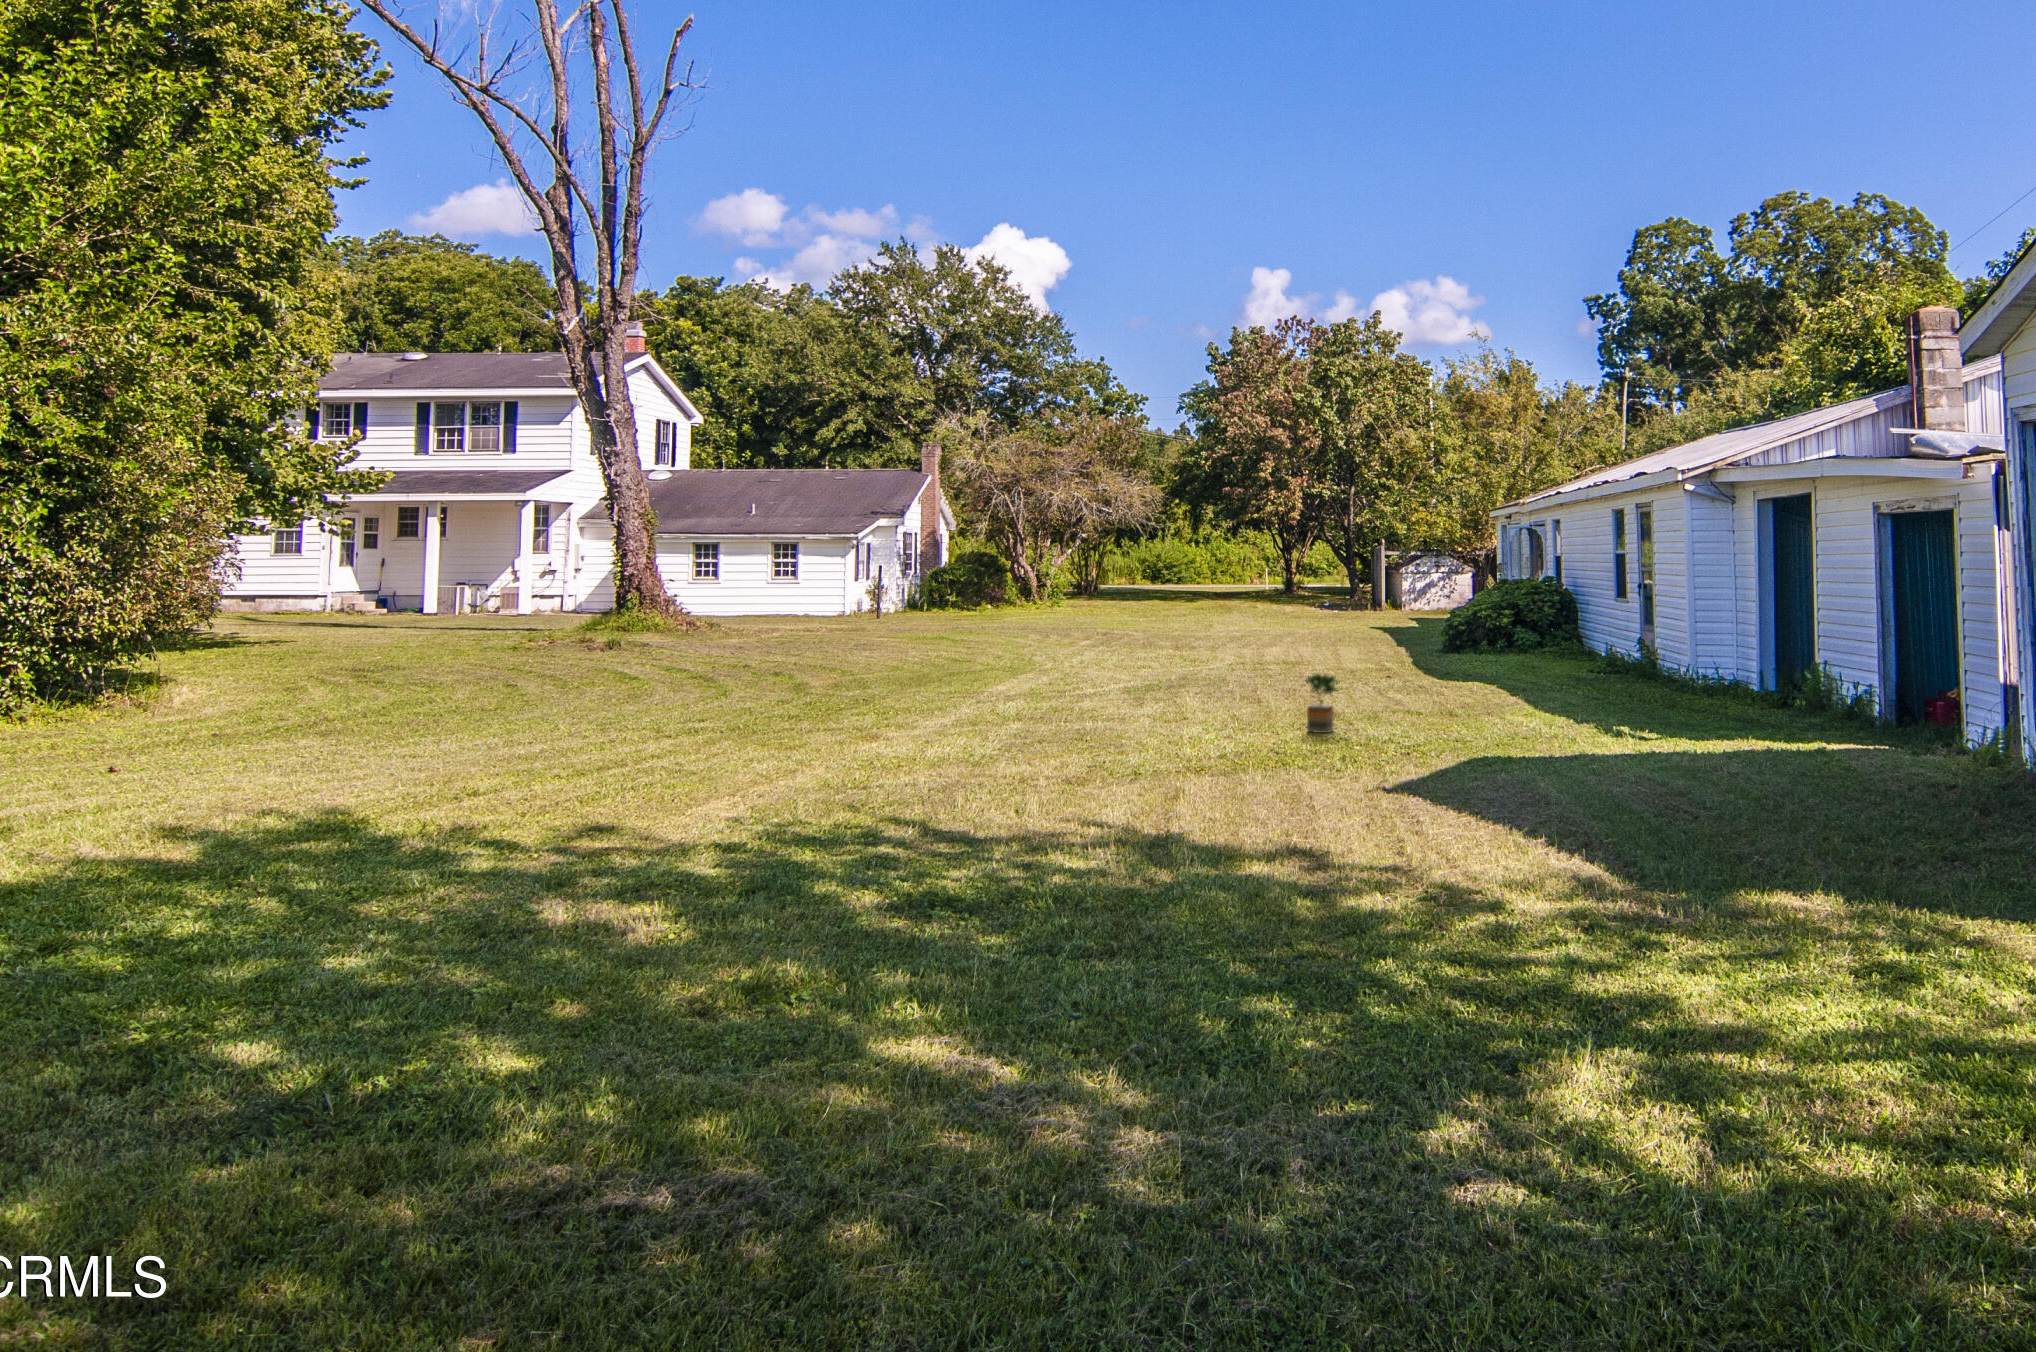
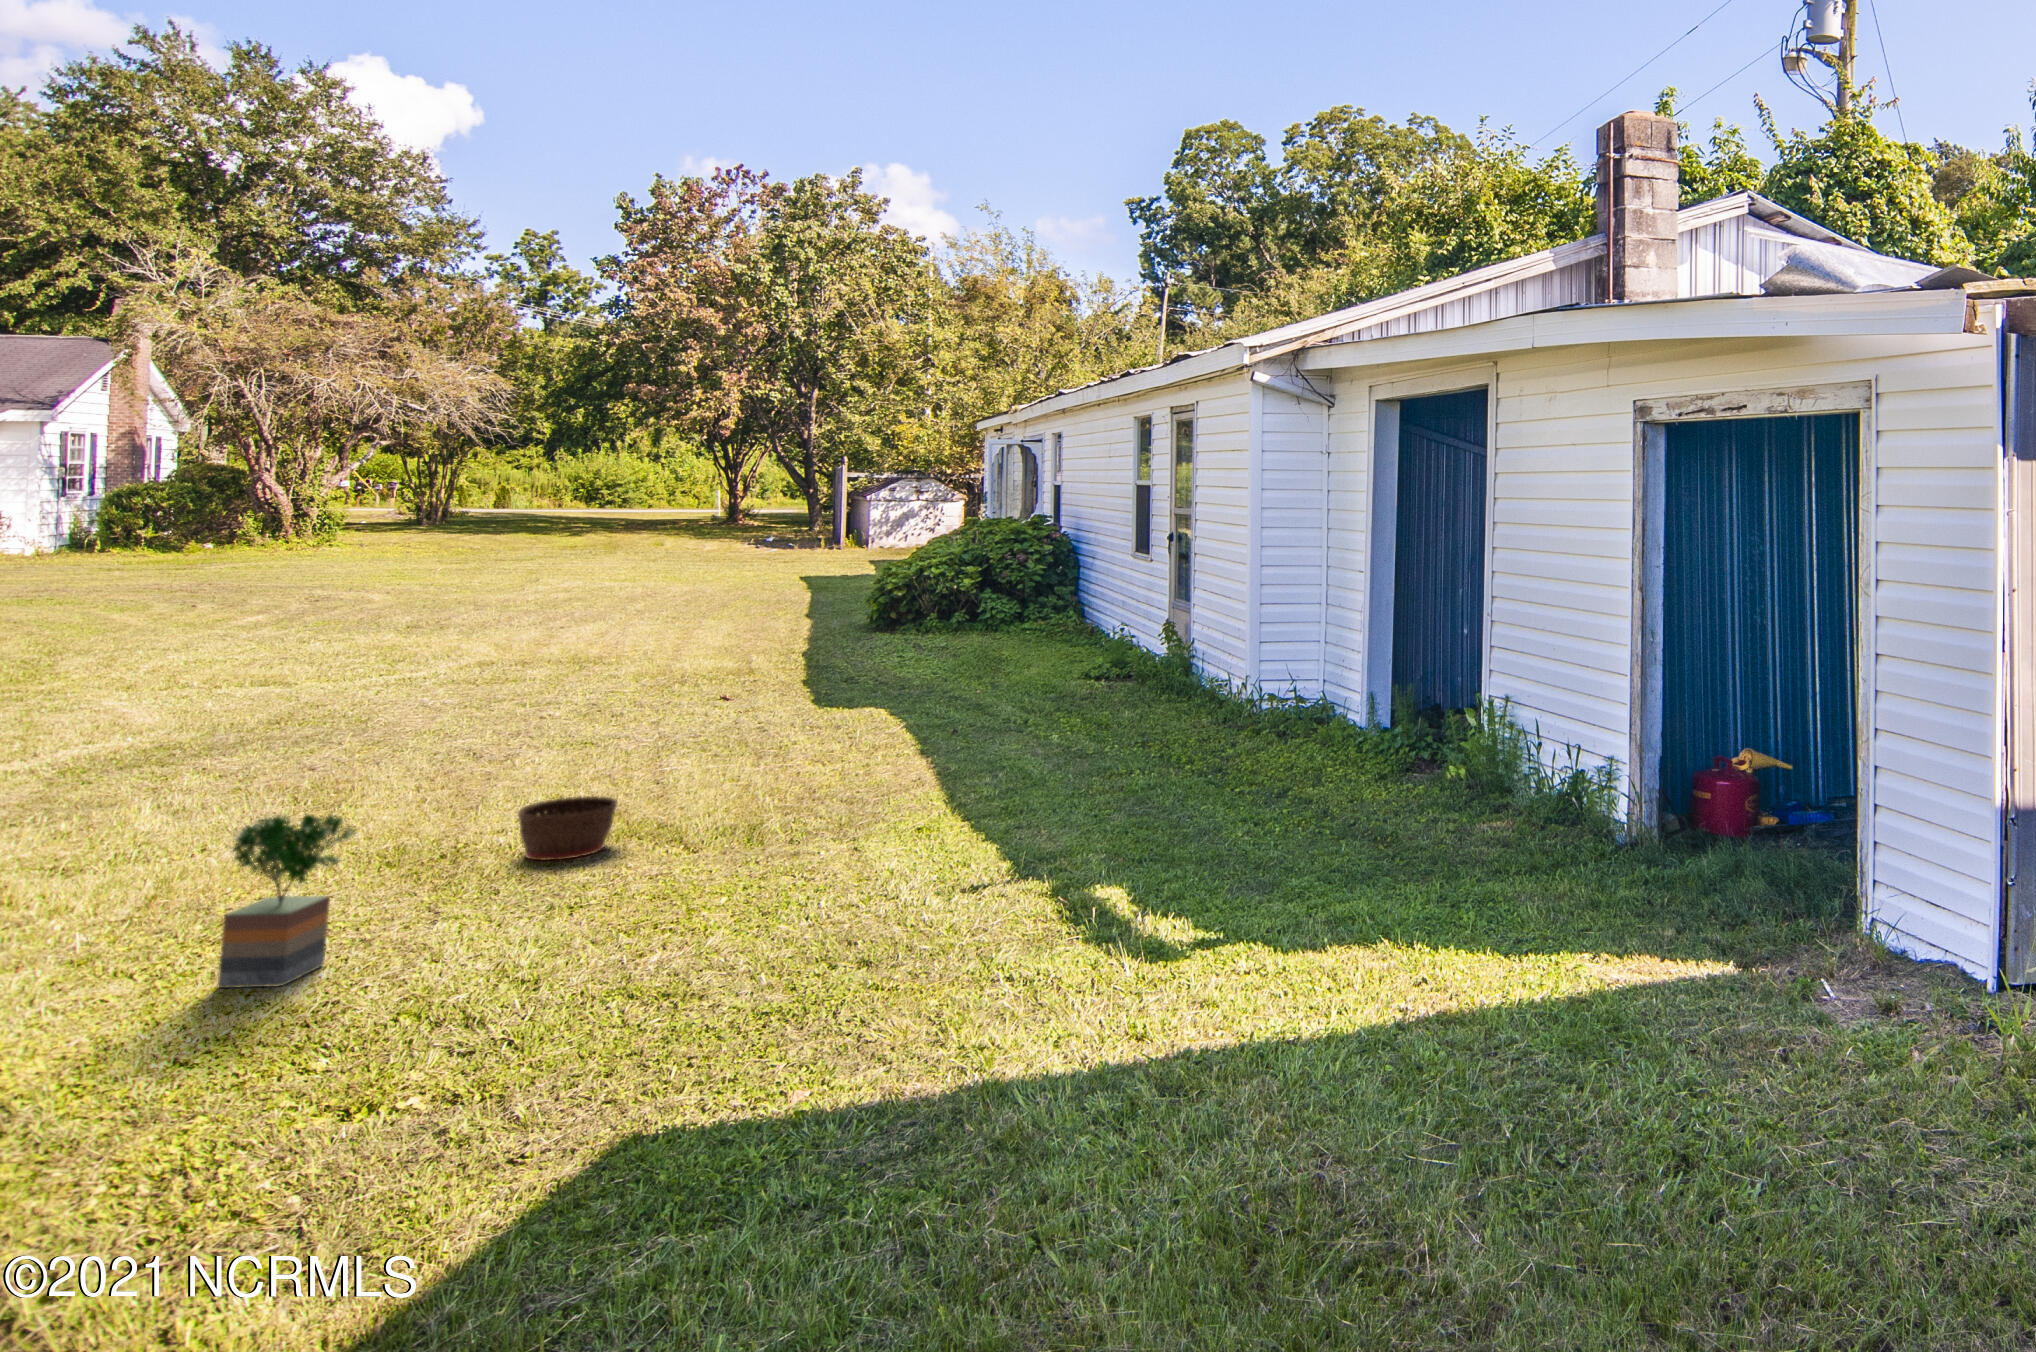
basket: none [1362,693,1399,716] -> present [518,796,618,860]

